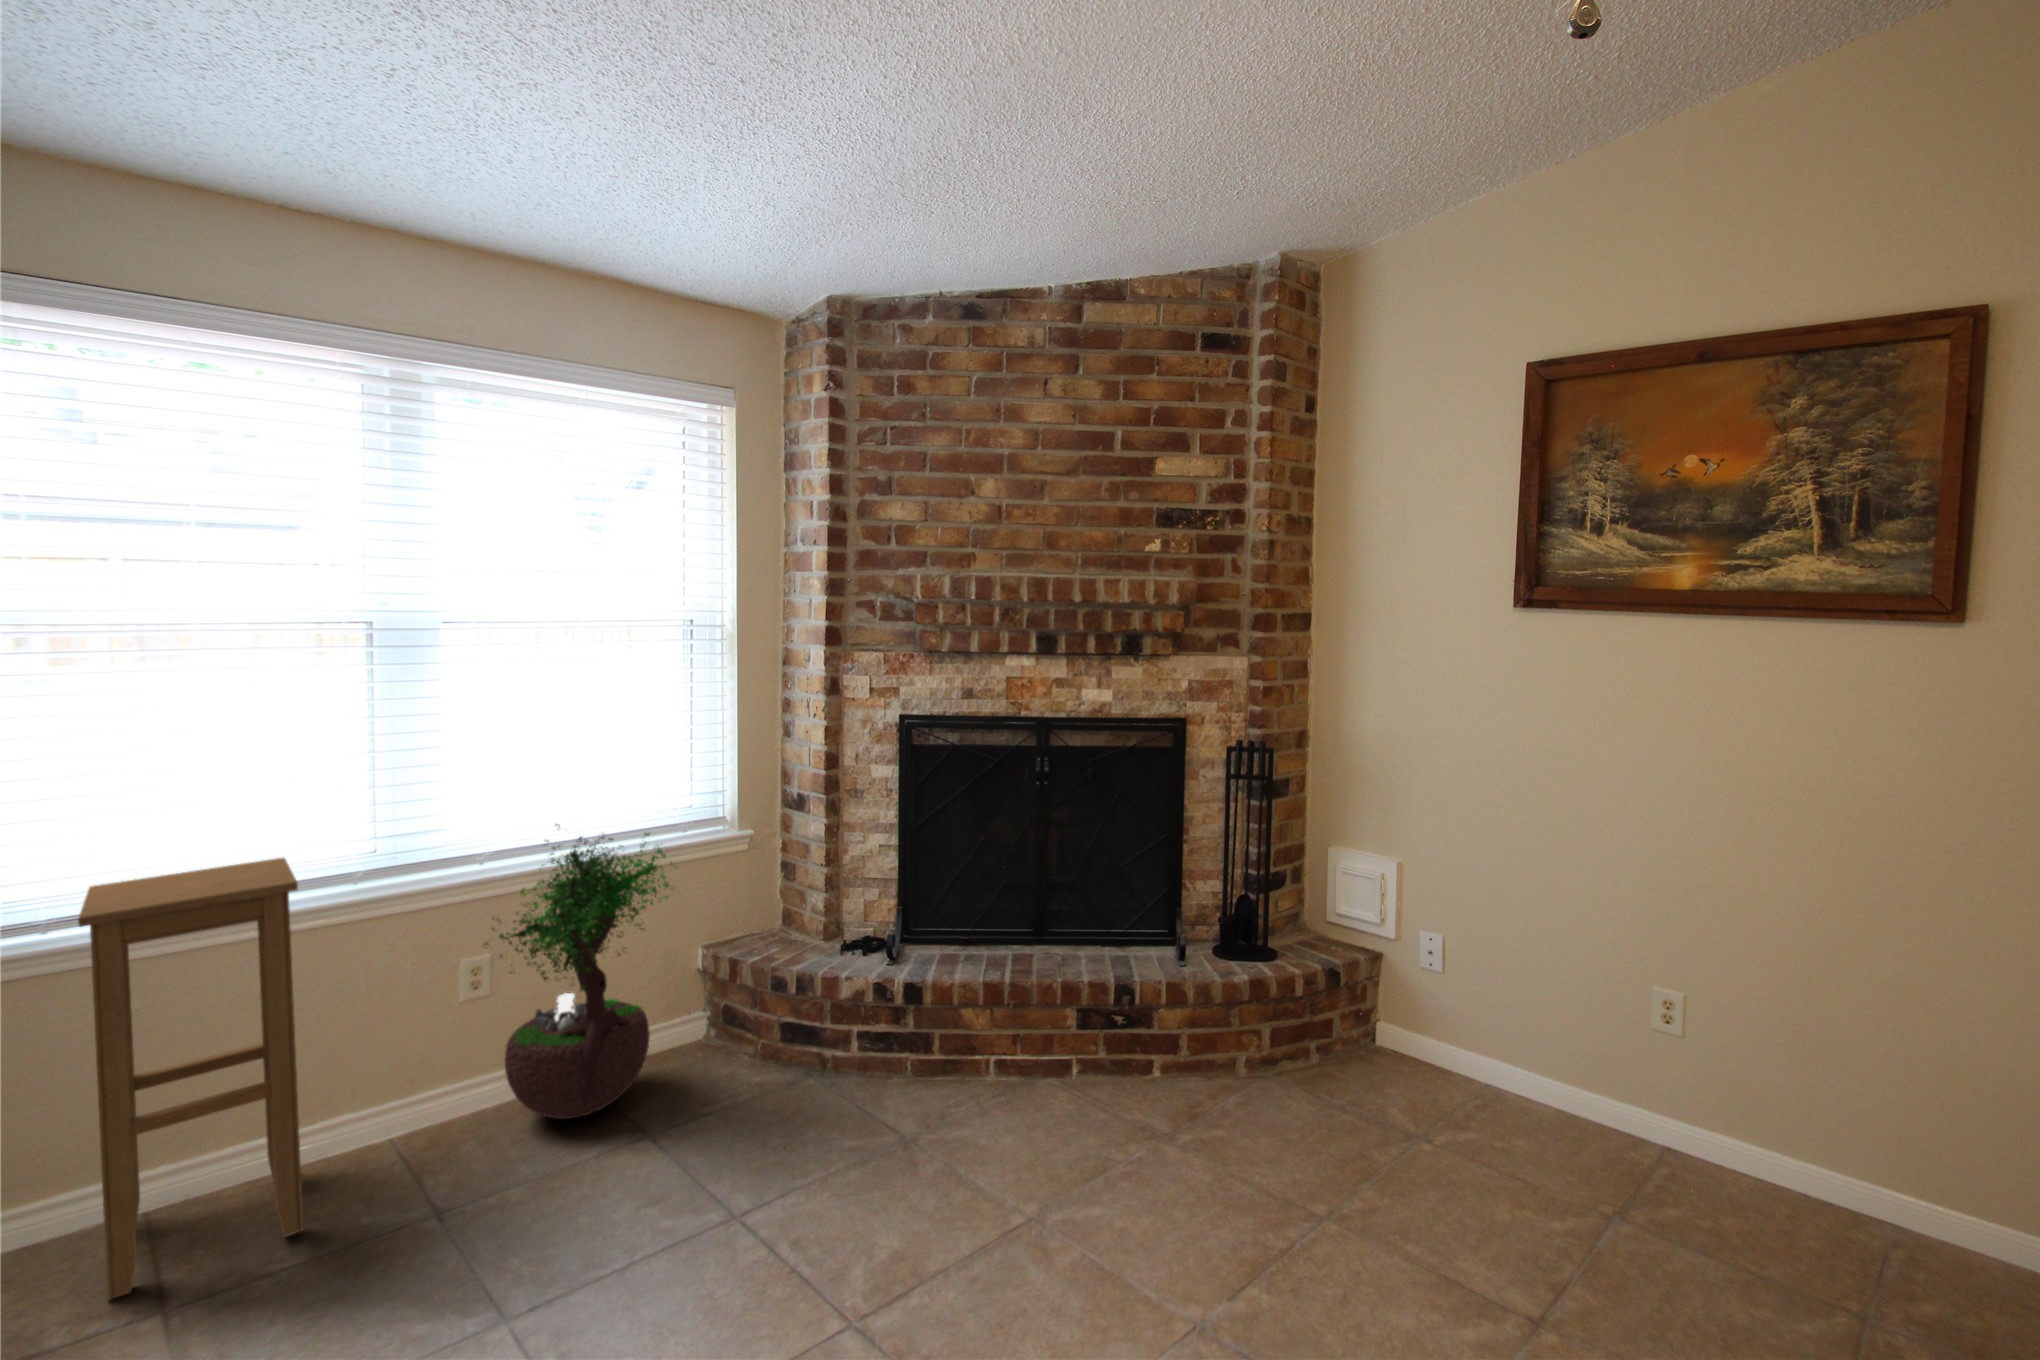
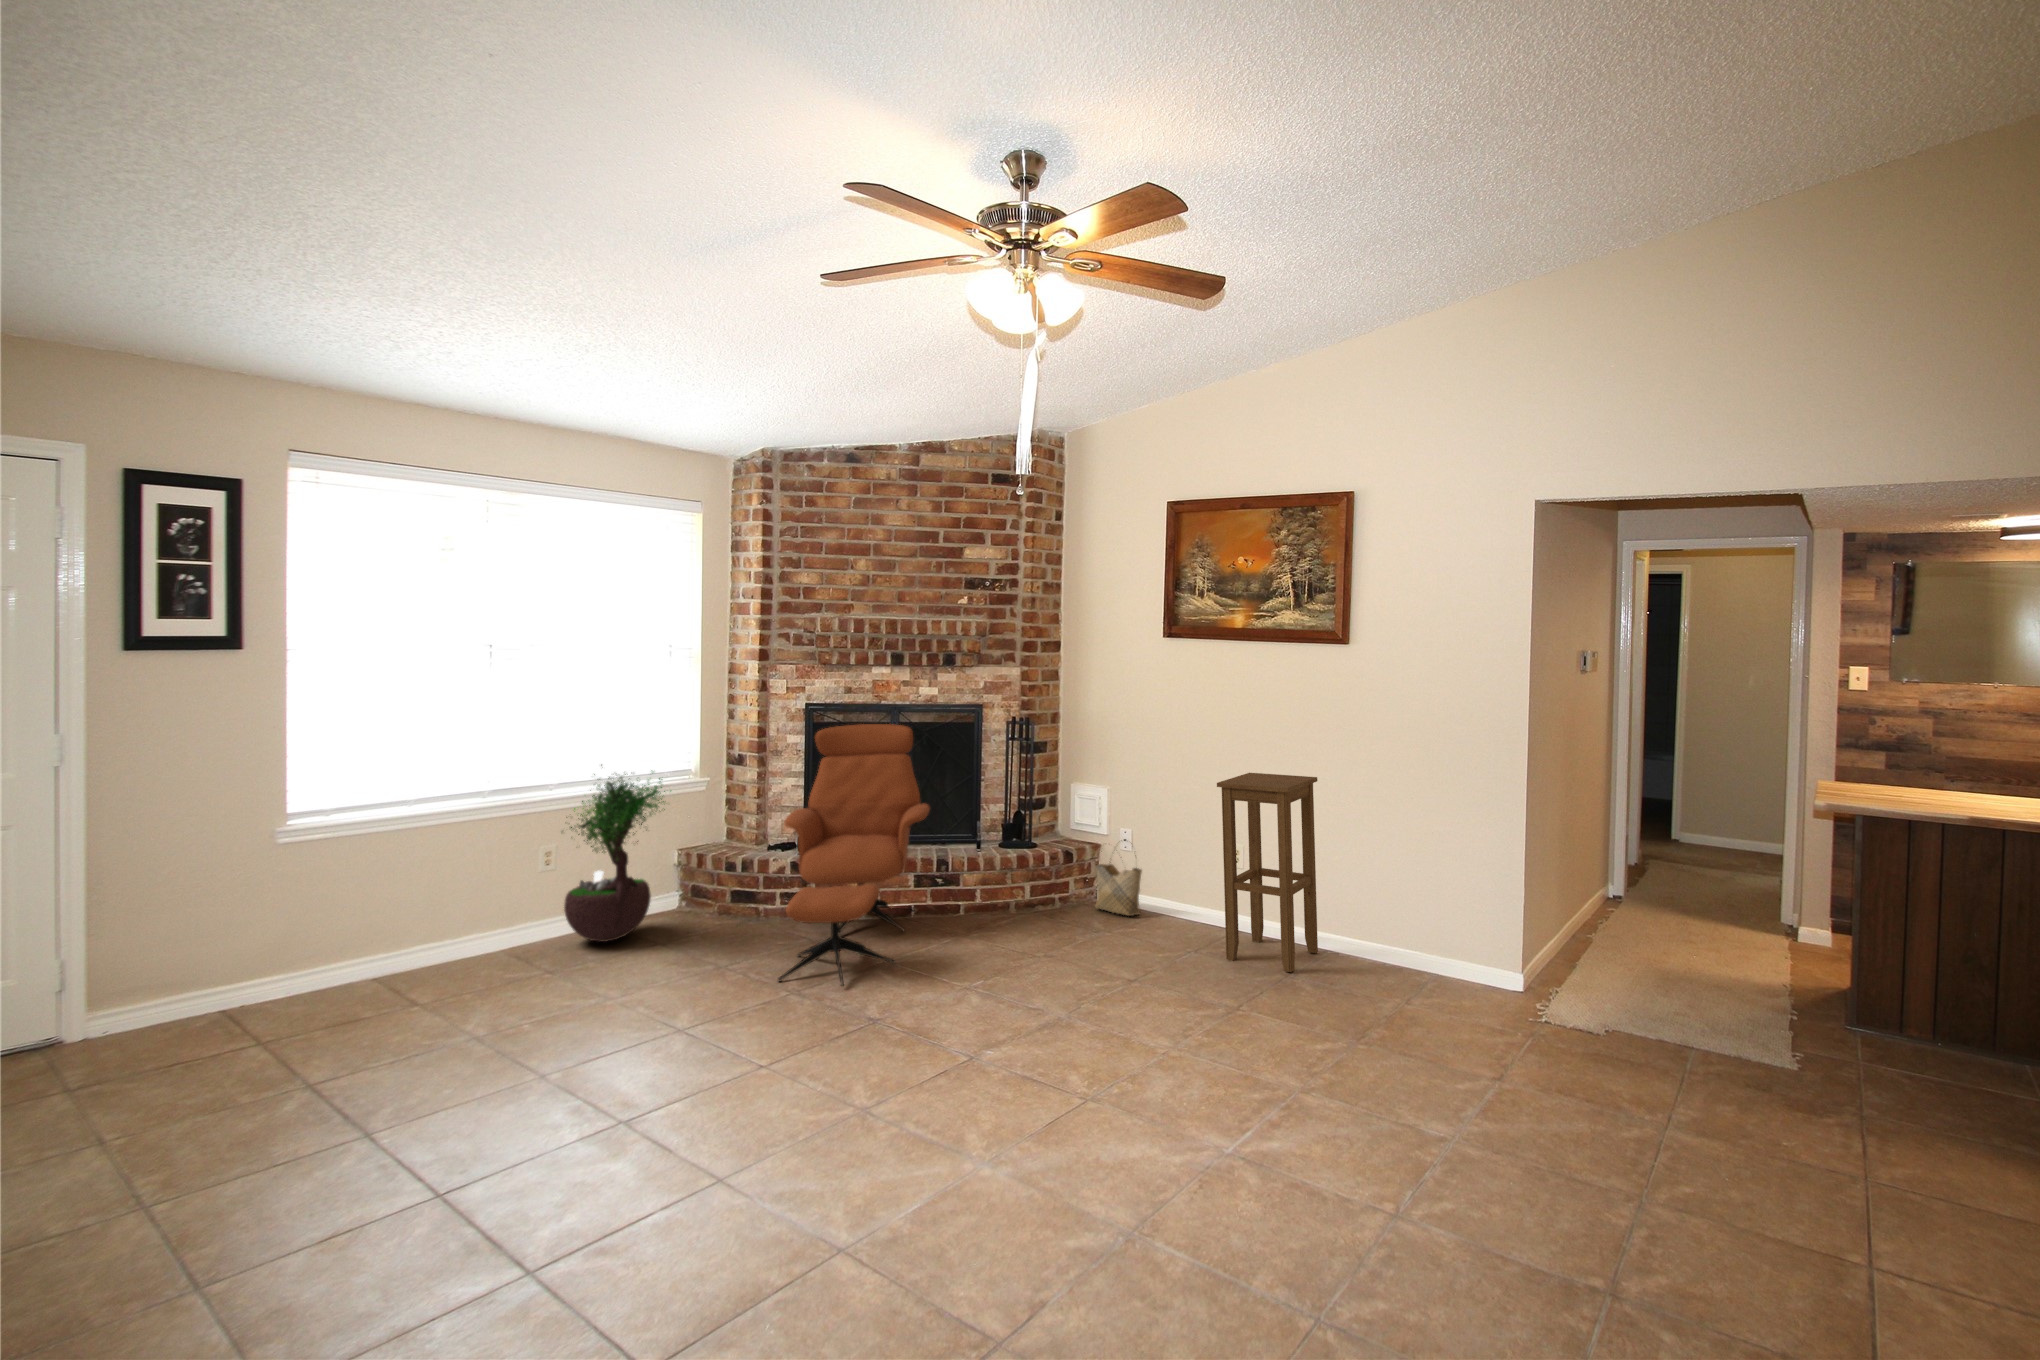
armchair: none [844,750,1103,1294] -> present [778,724,930,986]
stool: present [78,857,303,1300] -> present [1217,773,1318,972]
woven basket: none [1383,957,1476,1099] -> present [1095,855,1142,916]

